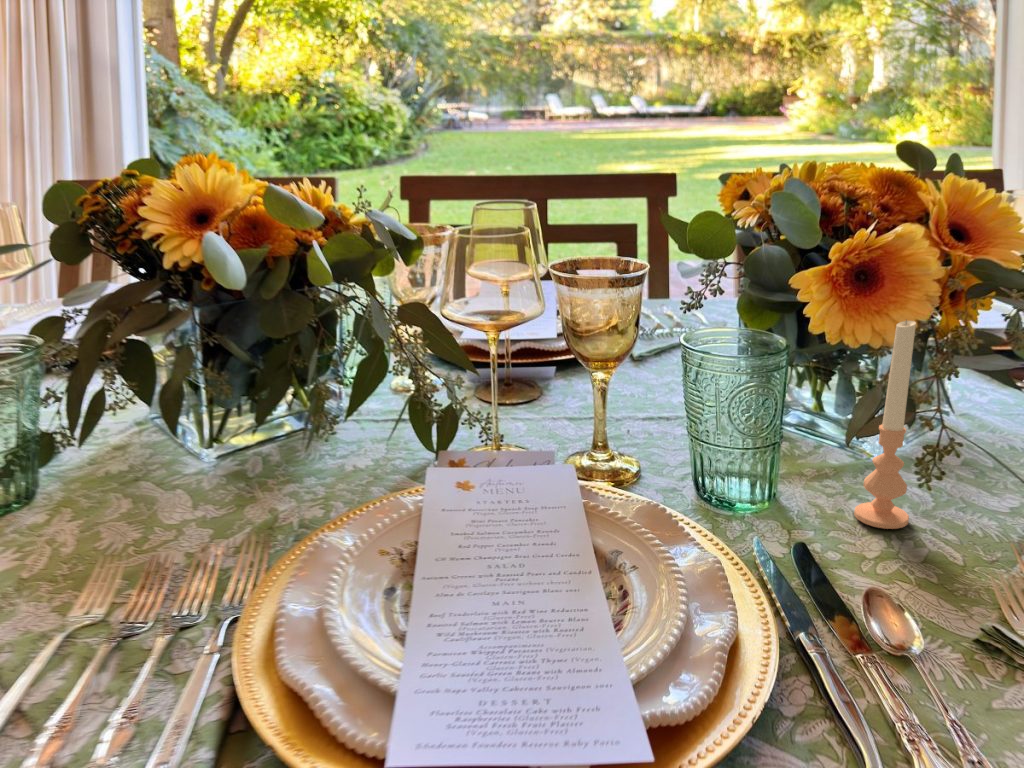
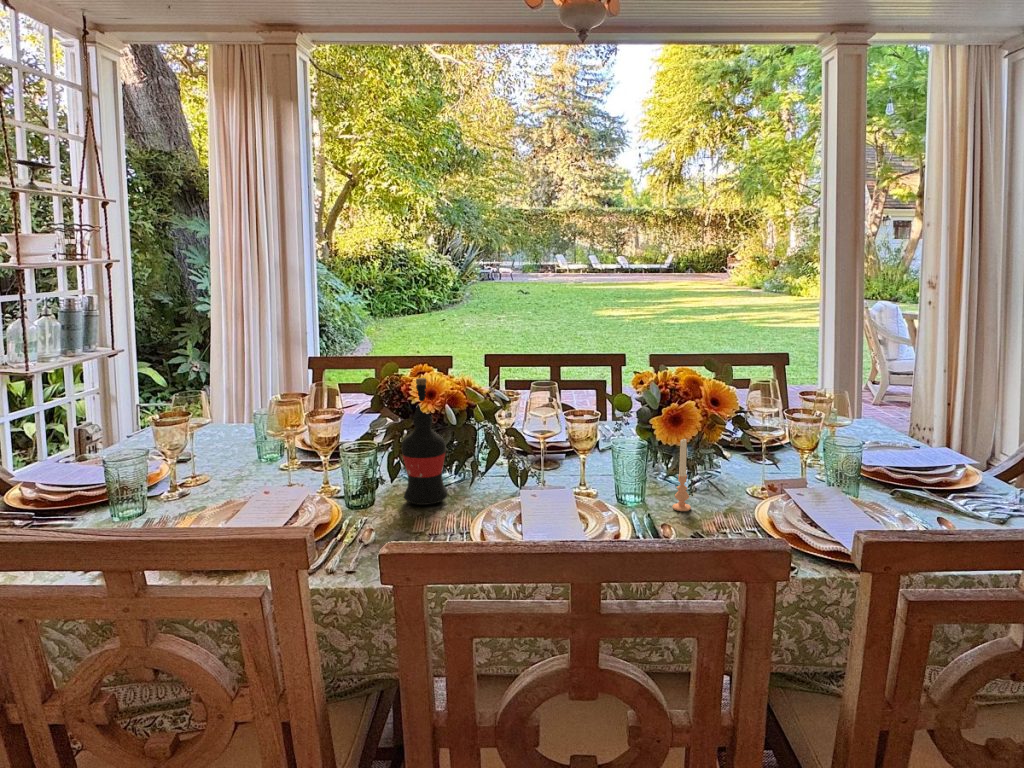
wine bottle: none [91,145,241,507] -> present [402,378,448,505]

